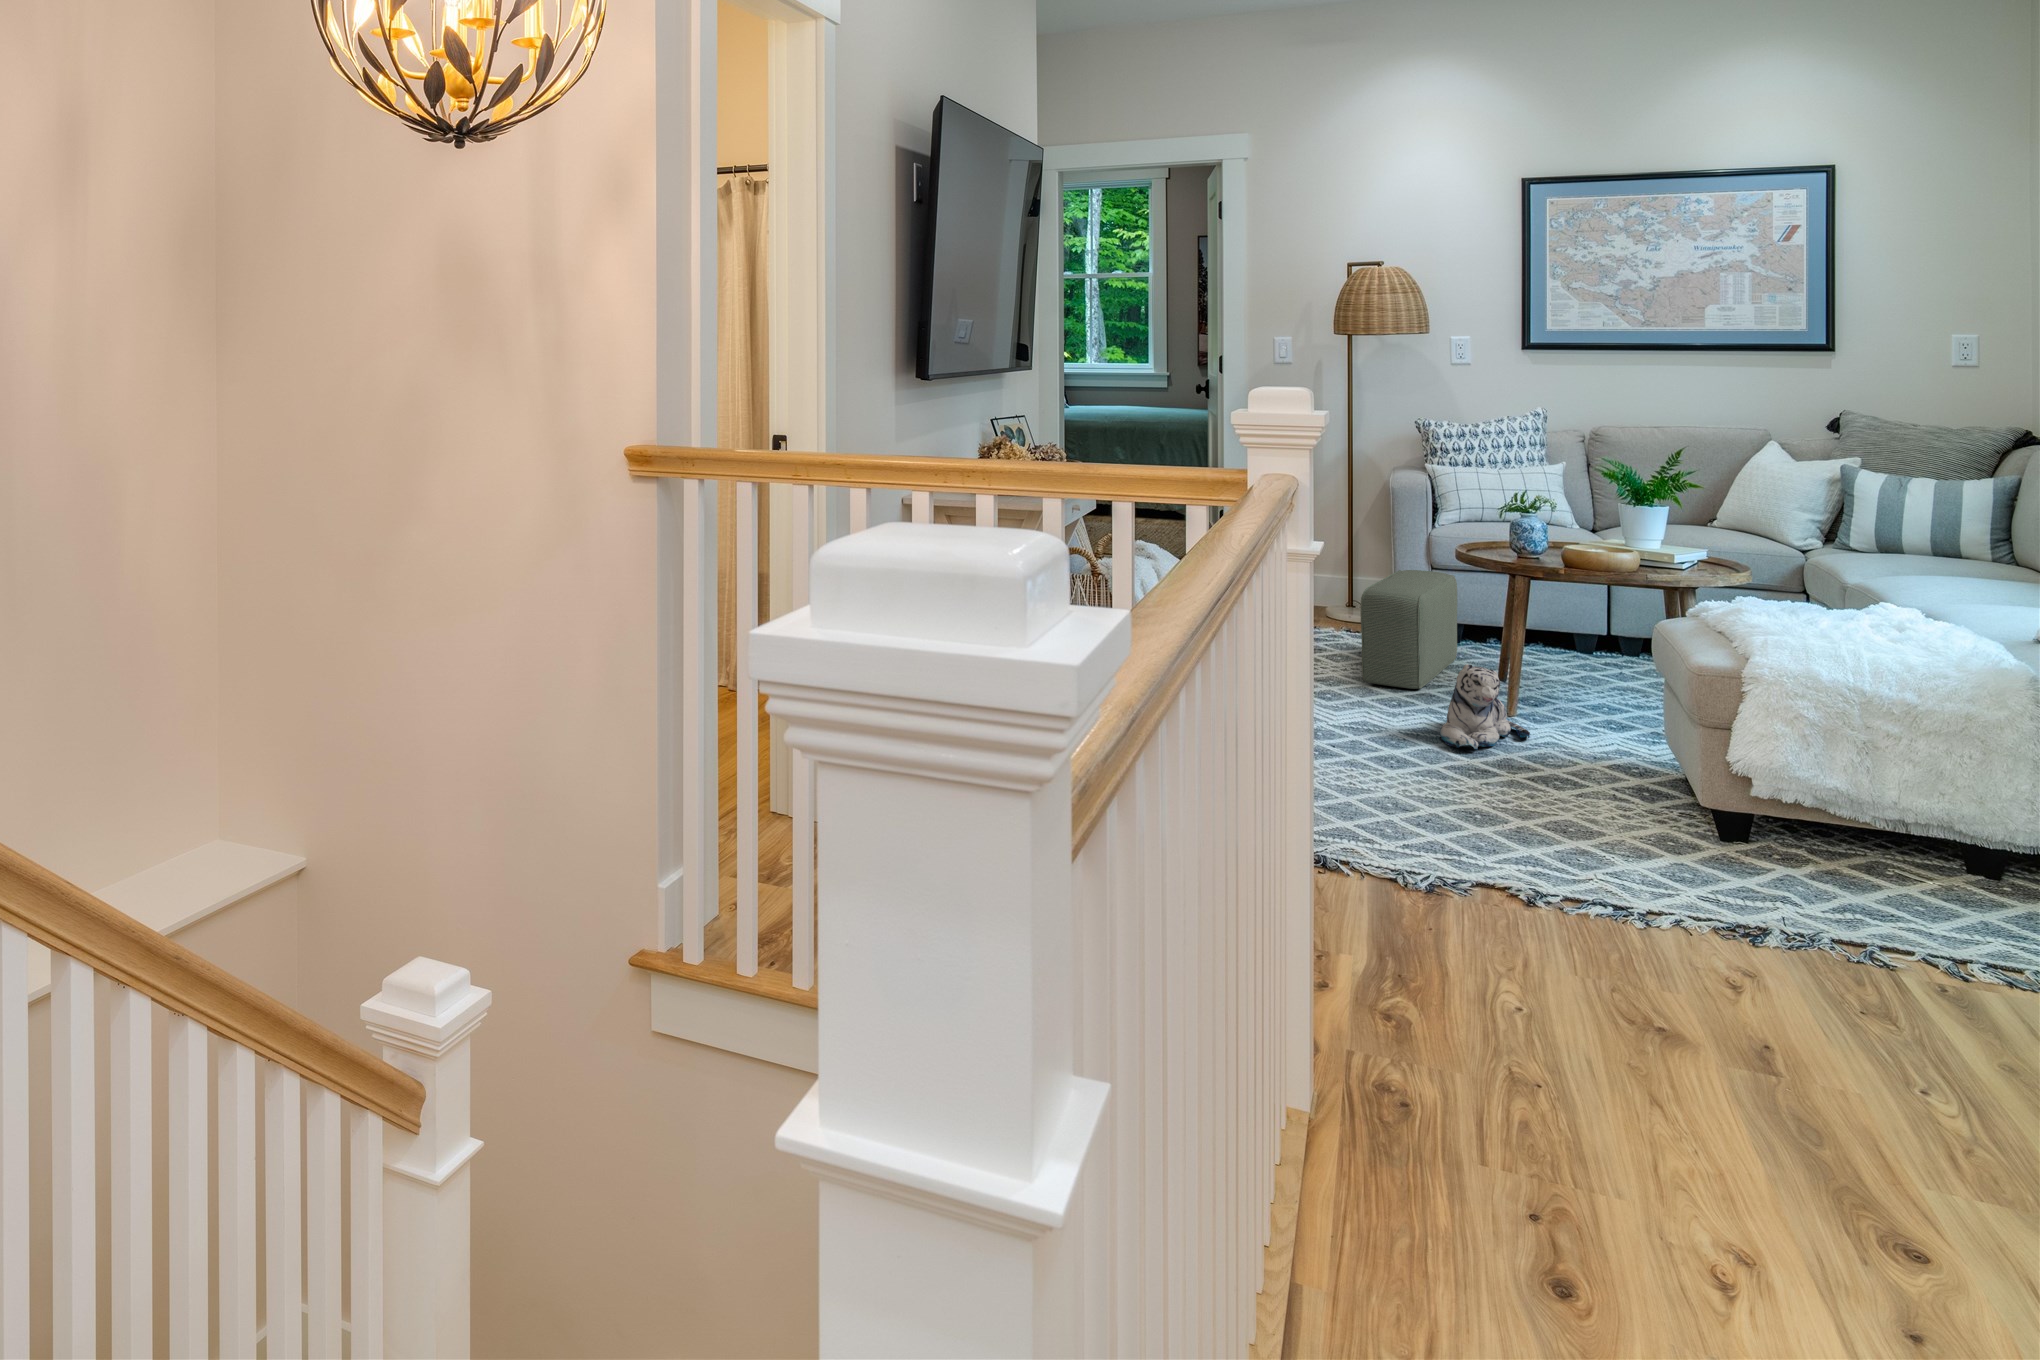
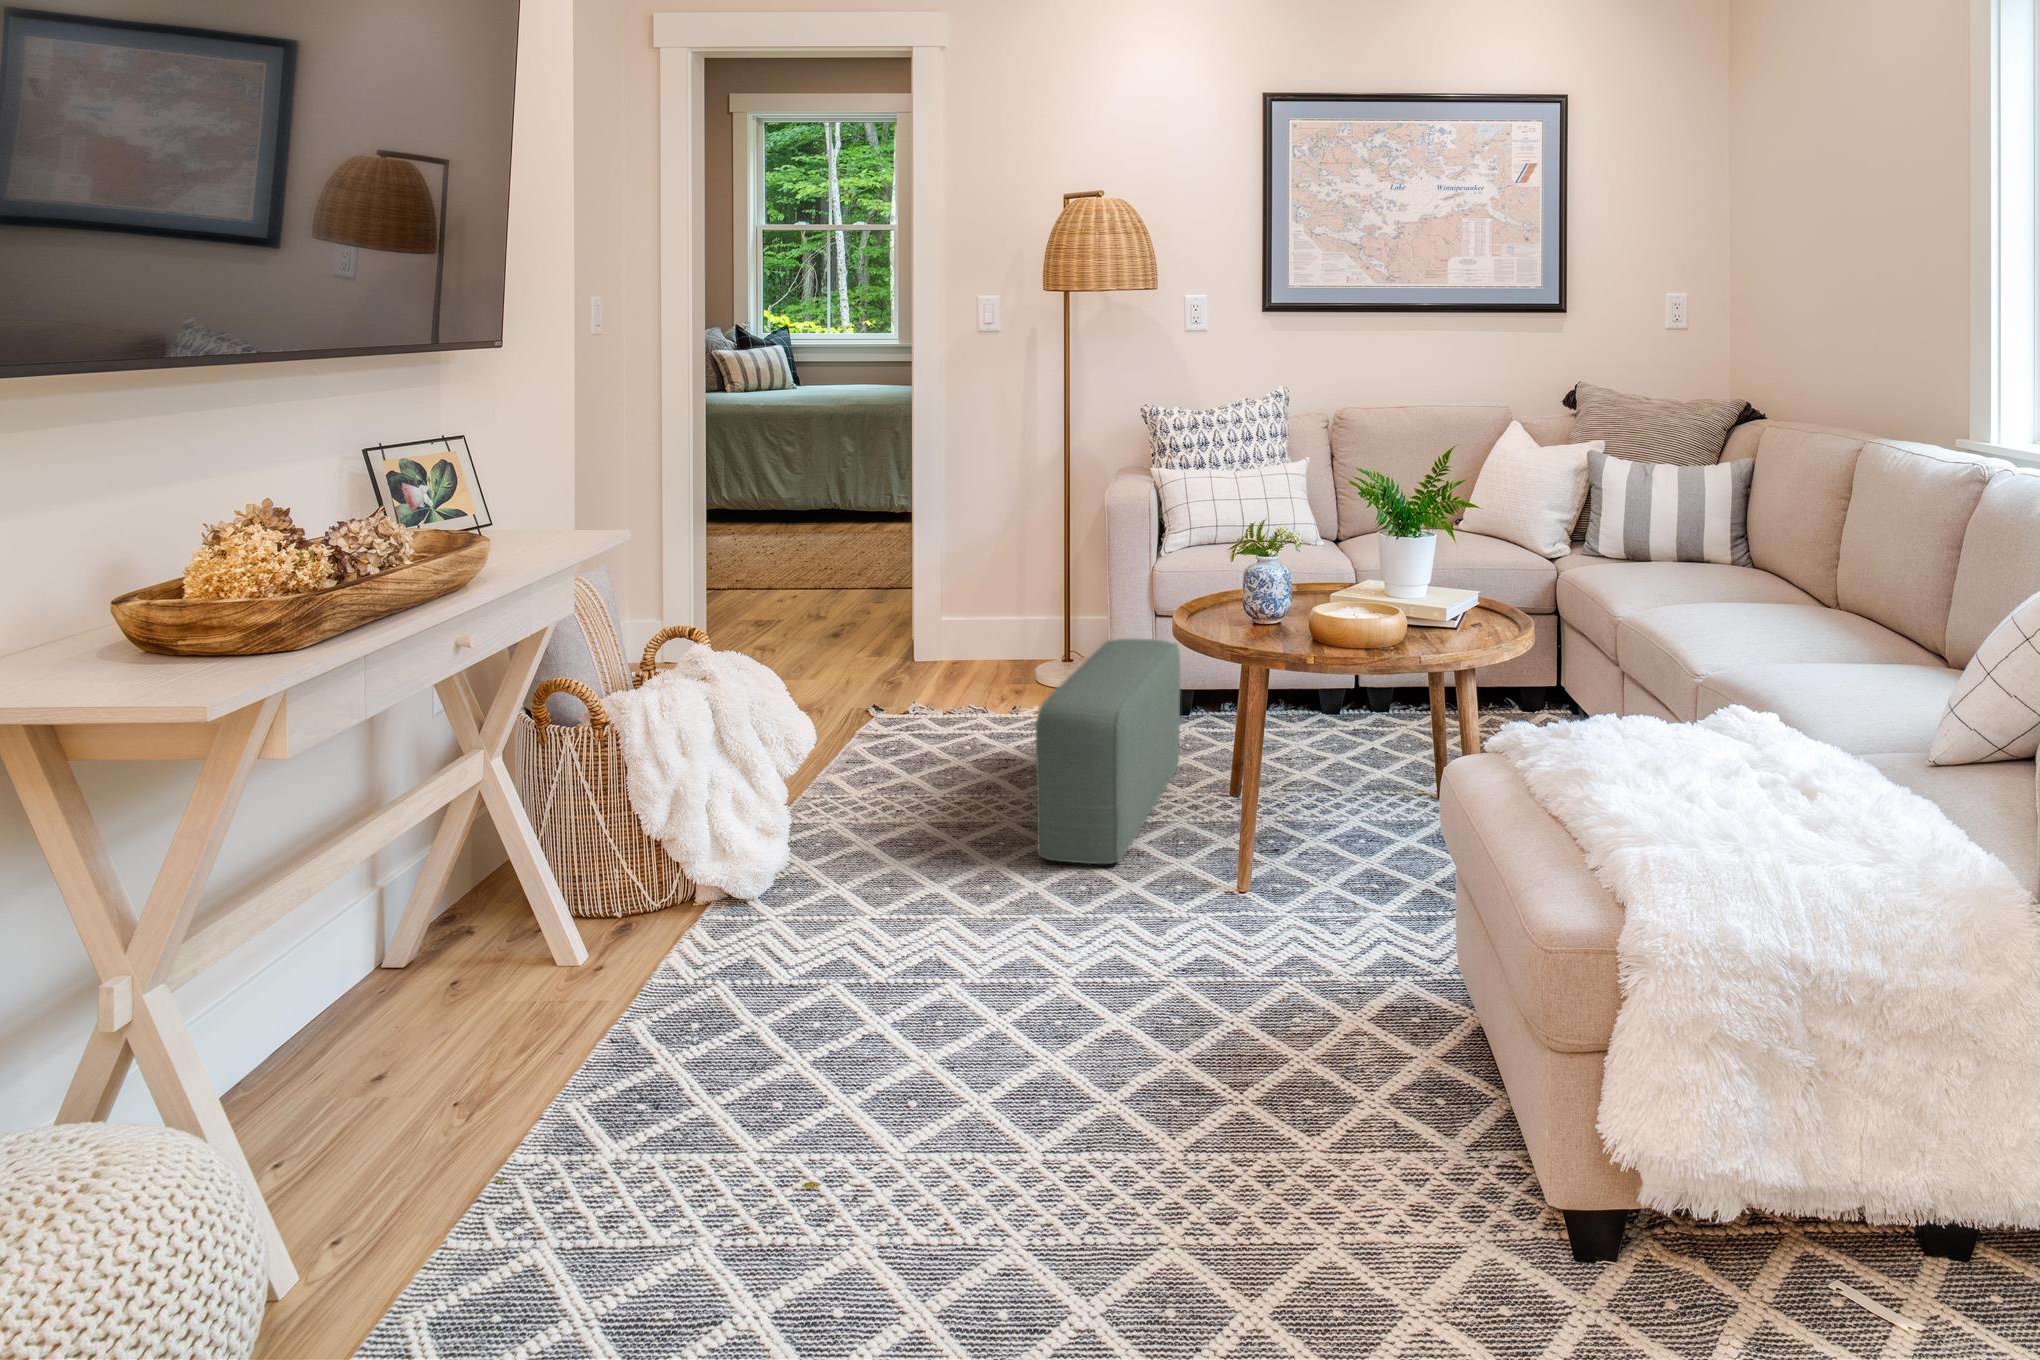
plush toy: present [1440,664,1530,749] -> none [1125,883,1268,1073]

